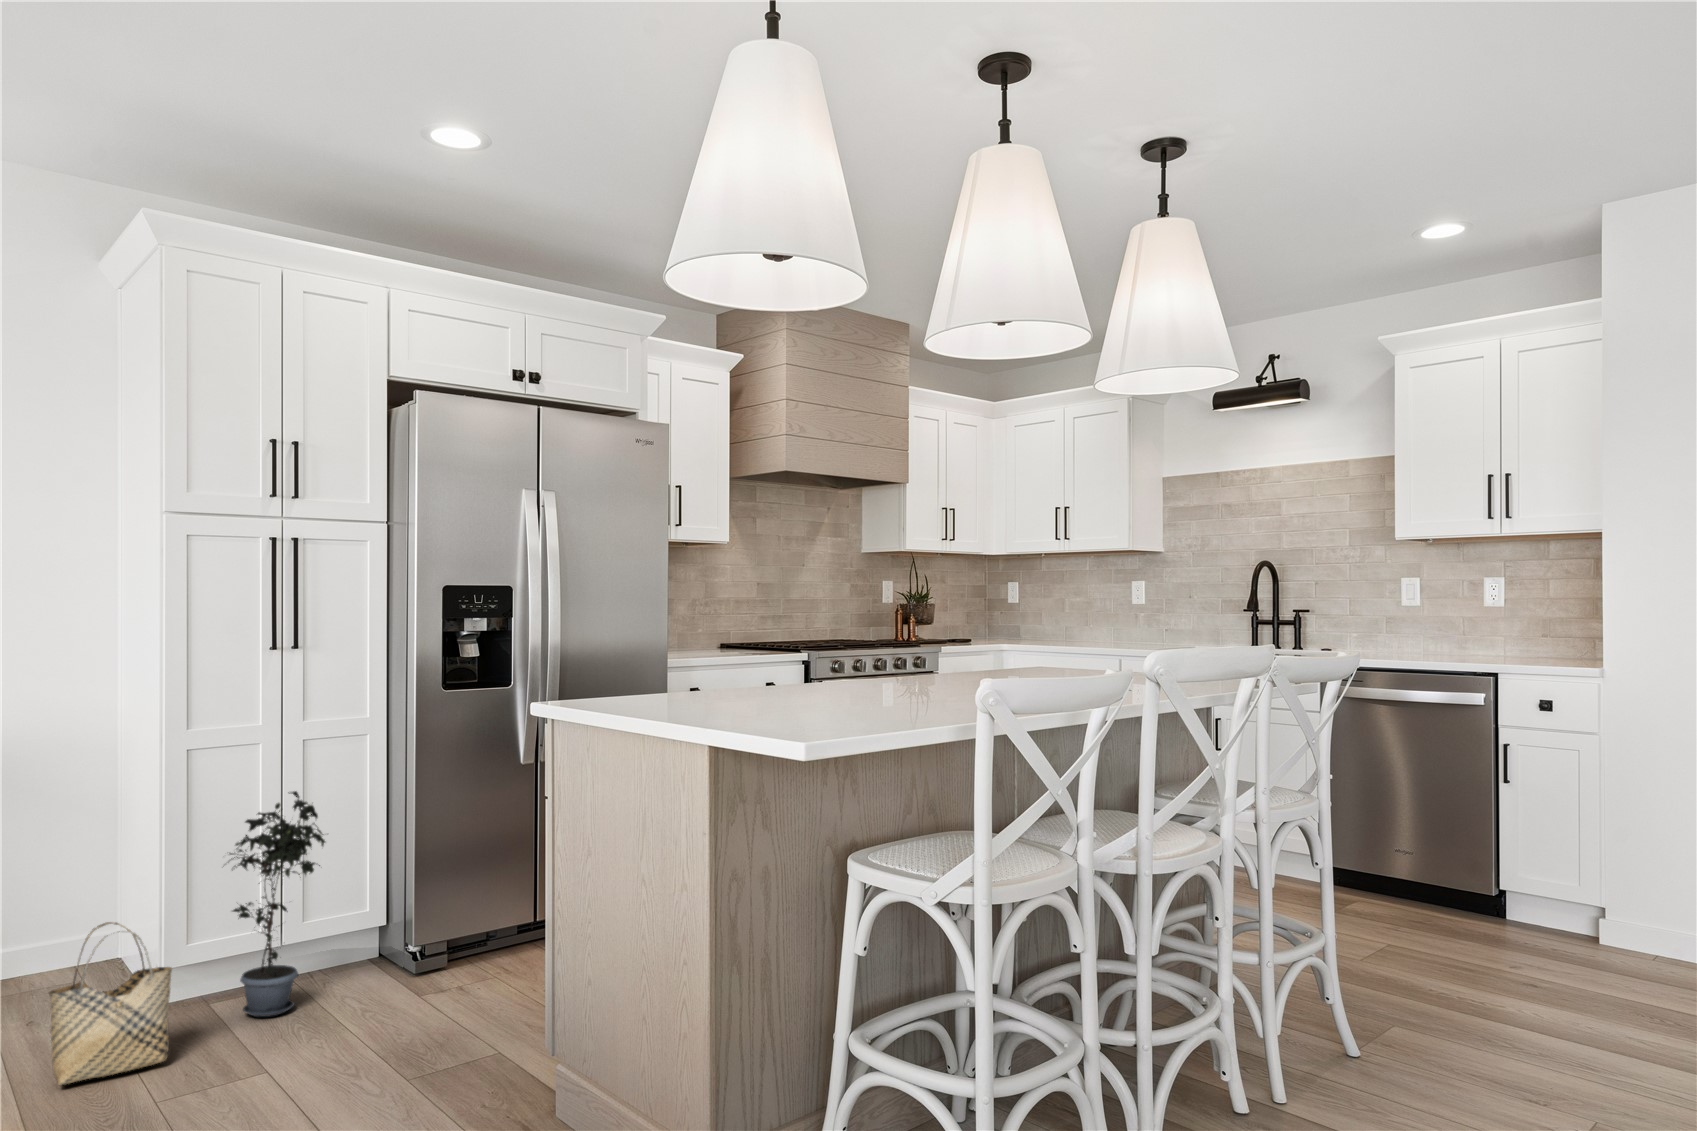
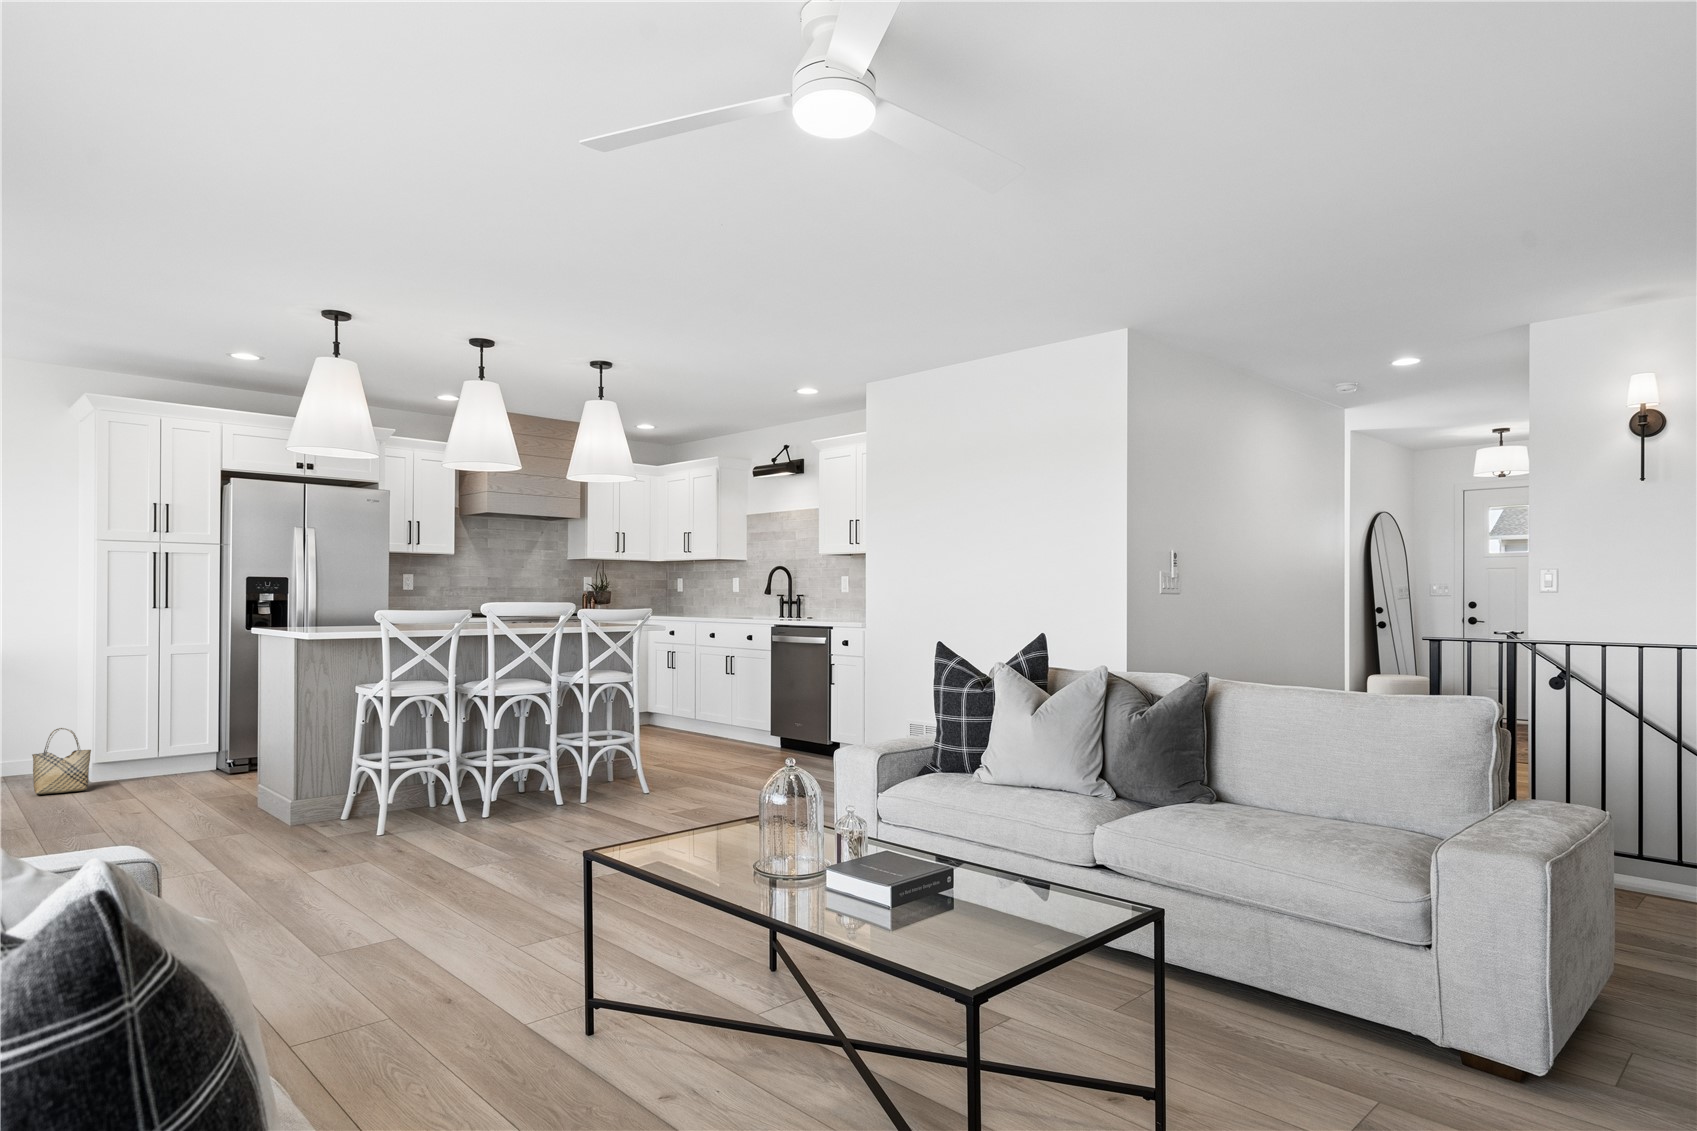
potted plant: present [230,791,325,1017] -> none [121,676,177,781]

